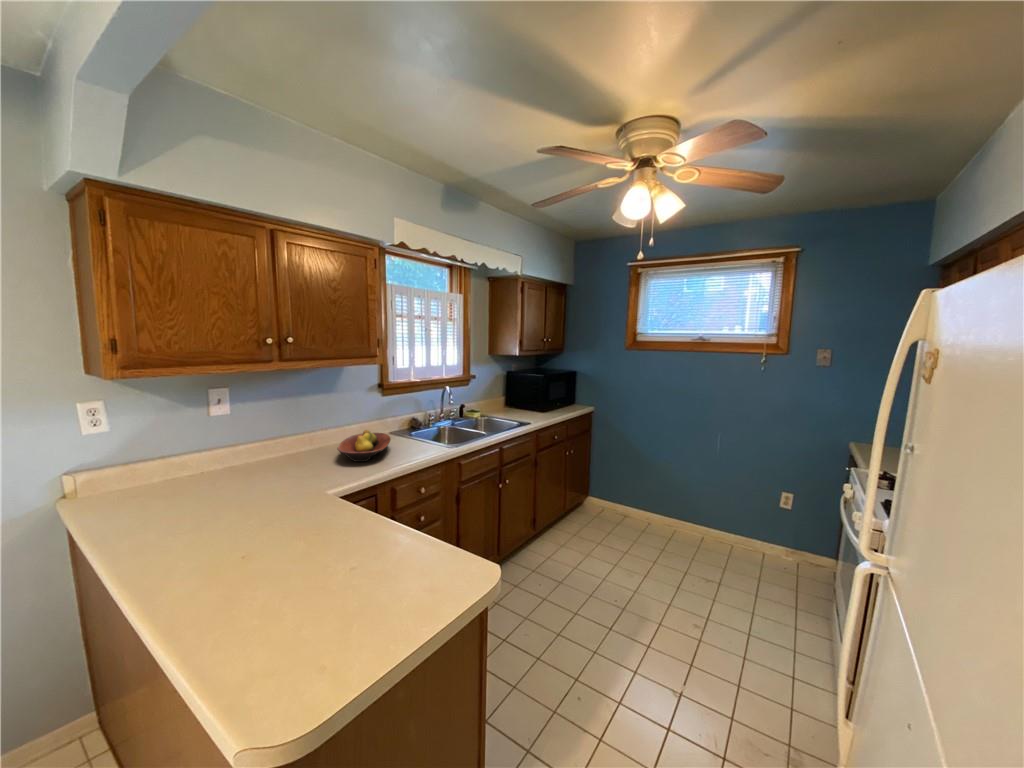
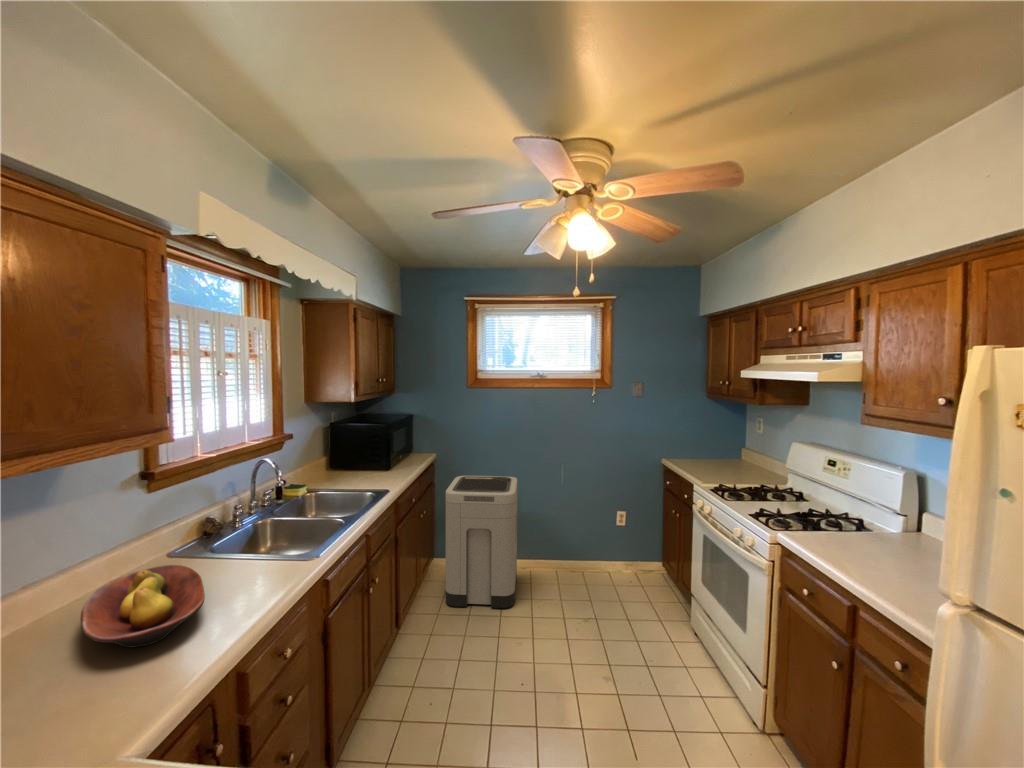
trash can: none [586,428,665,548] -> present [446,476,517,608]

